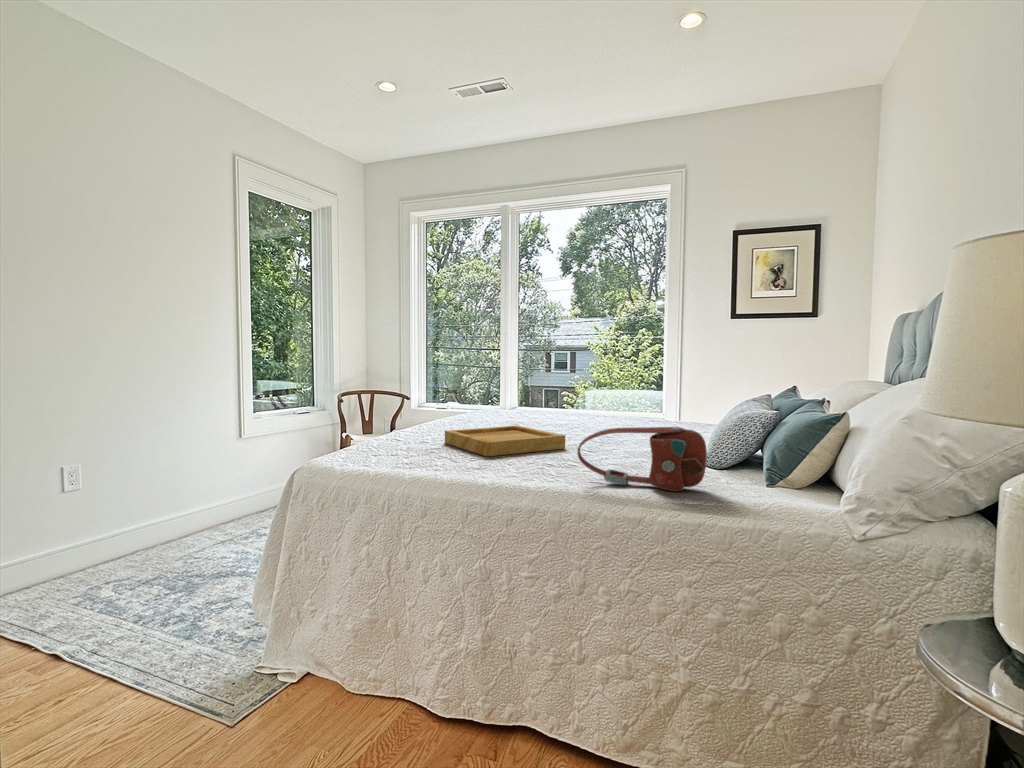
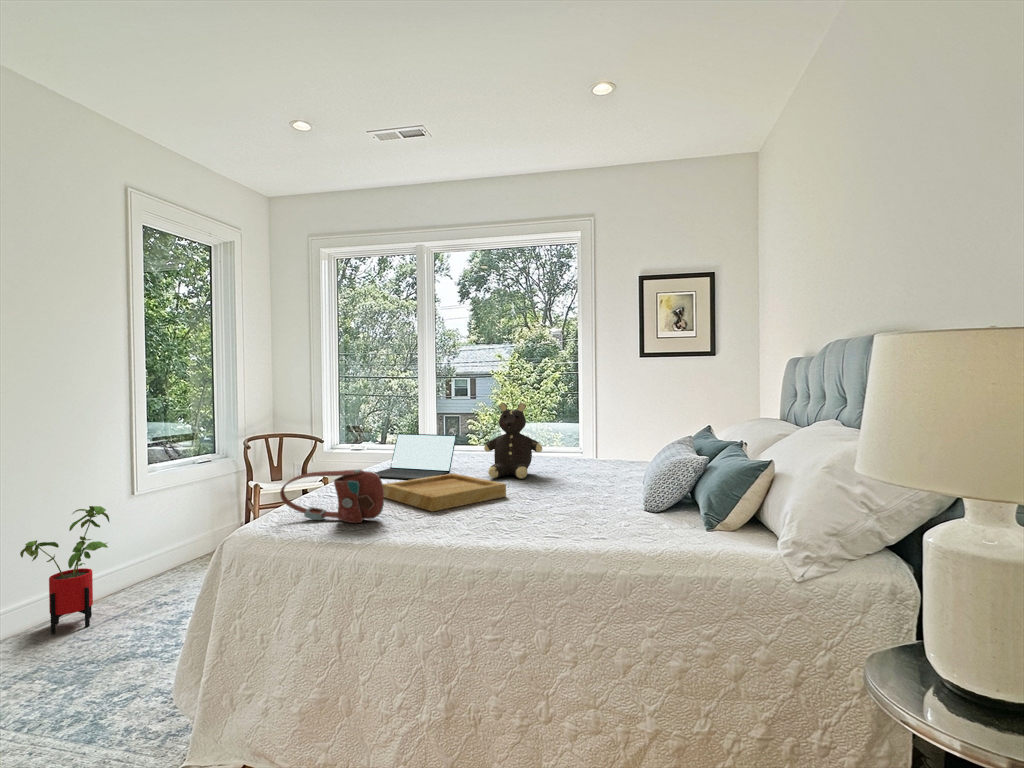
teddy bear: none [552,358,612,435] -> present [484,403,542,479]
laptop: none [437,388,526,432] -> present [375,434,456,480]
handbag: present [578,427,707,492] -> present [280,469,384,523]
house plant: none [146,443,218,551] -> present [20,506,109,634]

